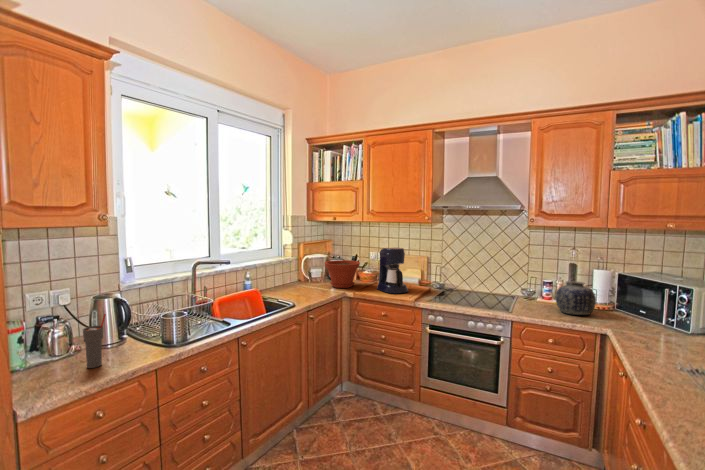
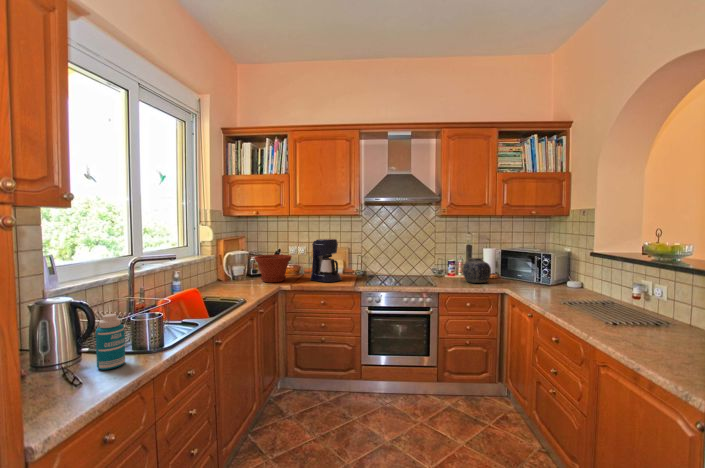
bottle: none [128,307,150,350] -> present [96,314,125,370]
cup: present [83,314,106,368] -> none [56,324,86,399]

